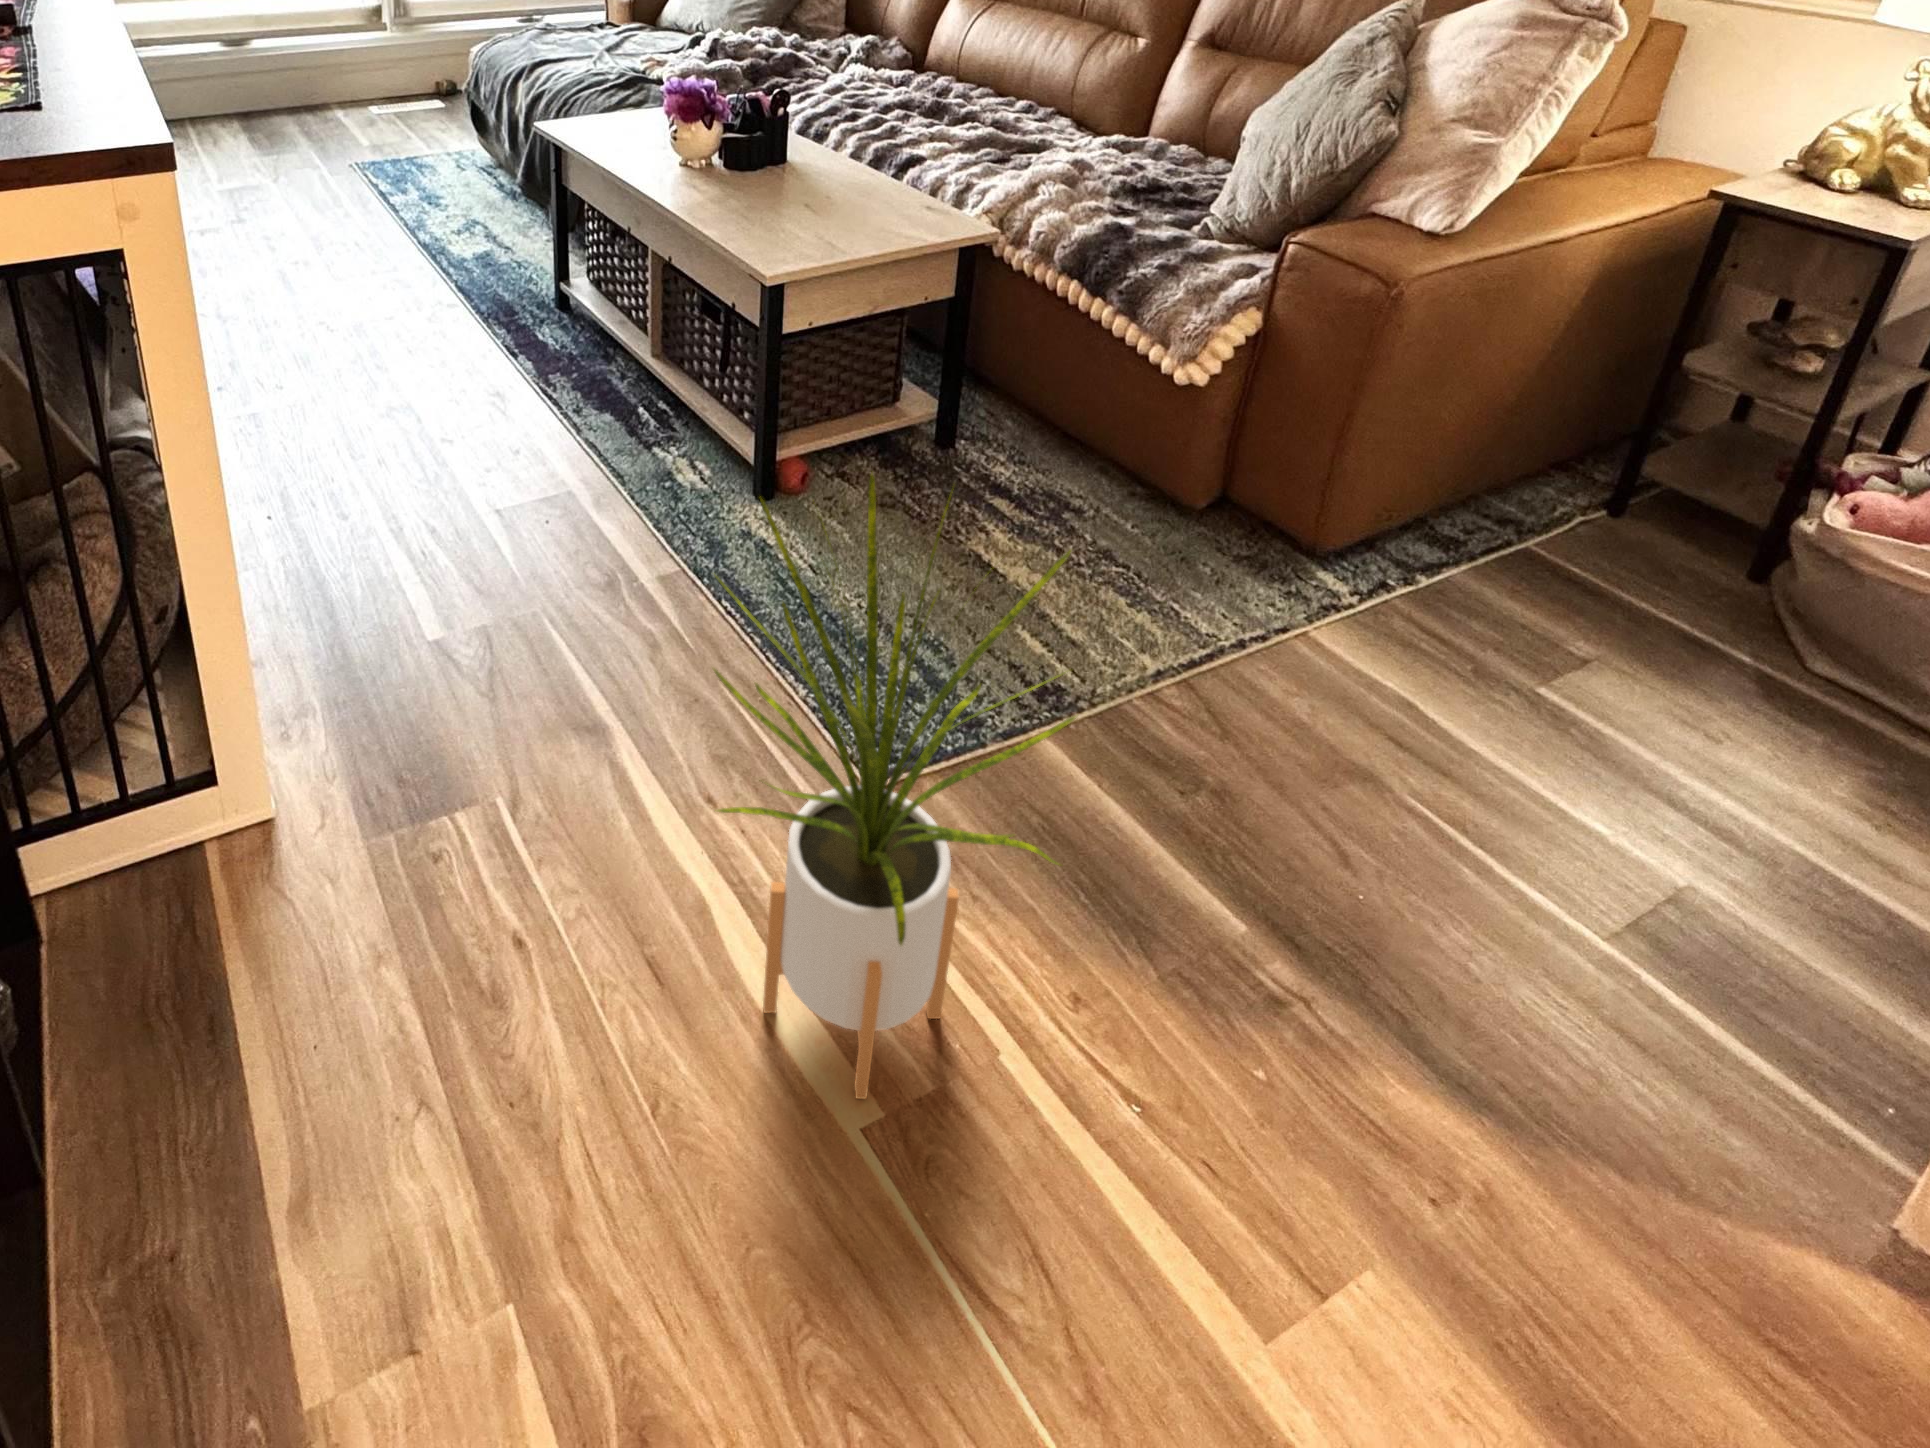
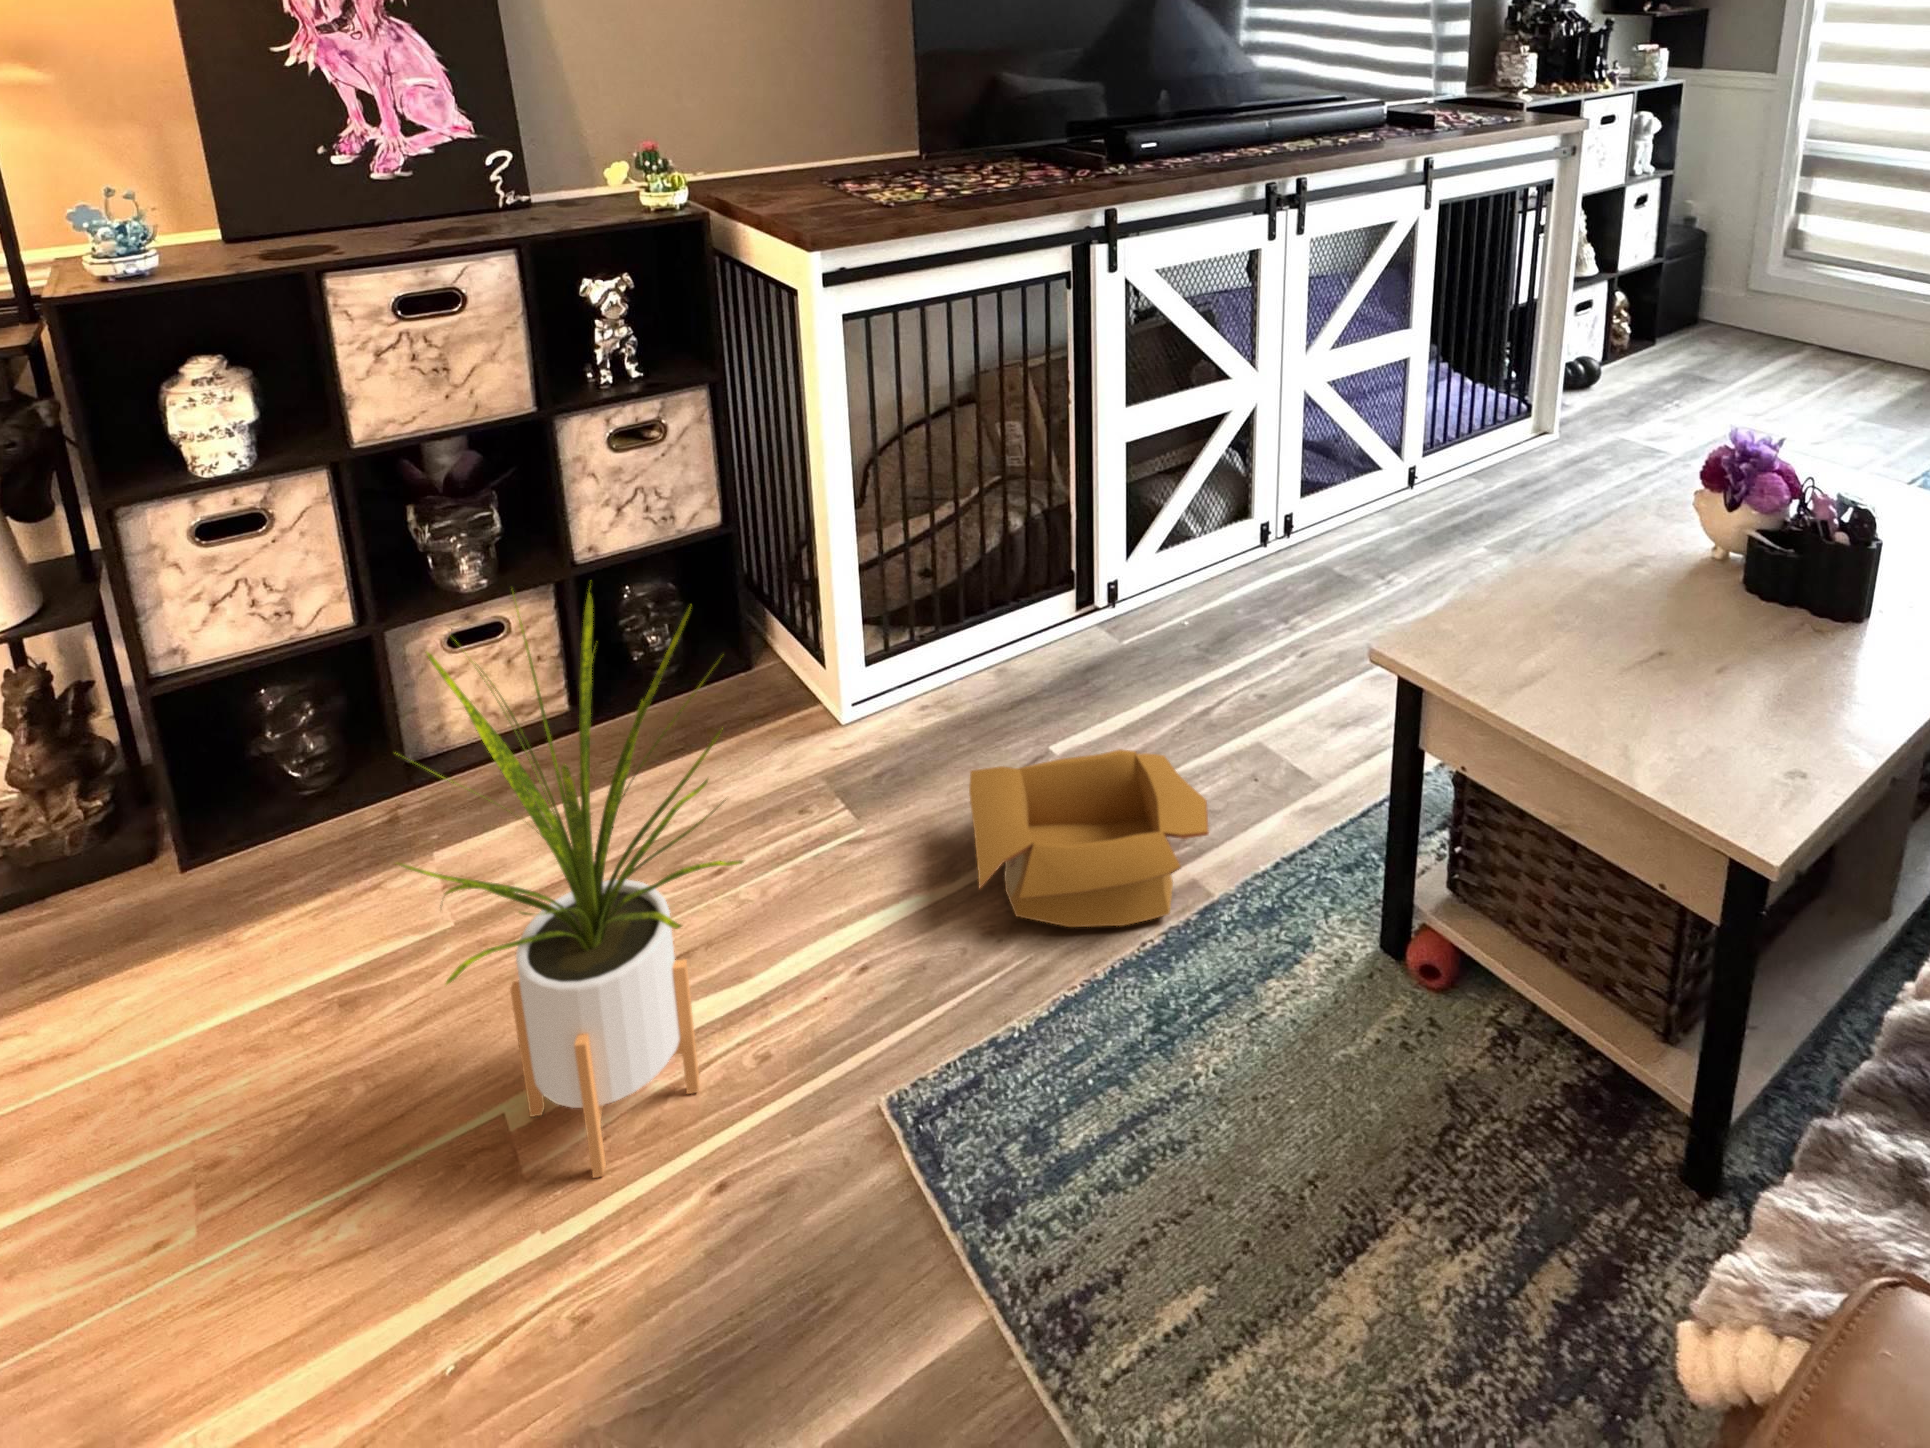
cardboard box: none [518,500,718,688] -> present [969,749,1209,927]

